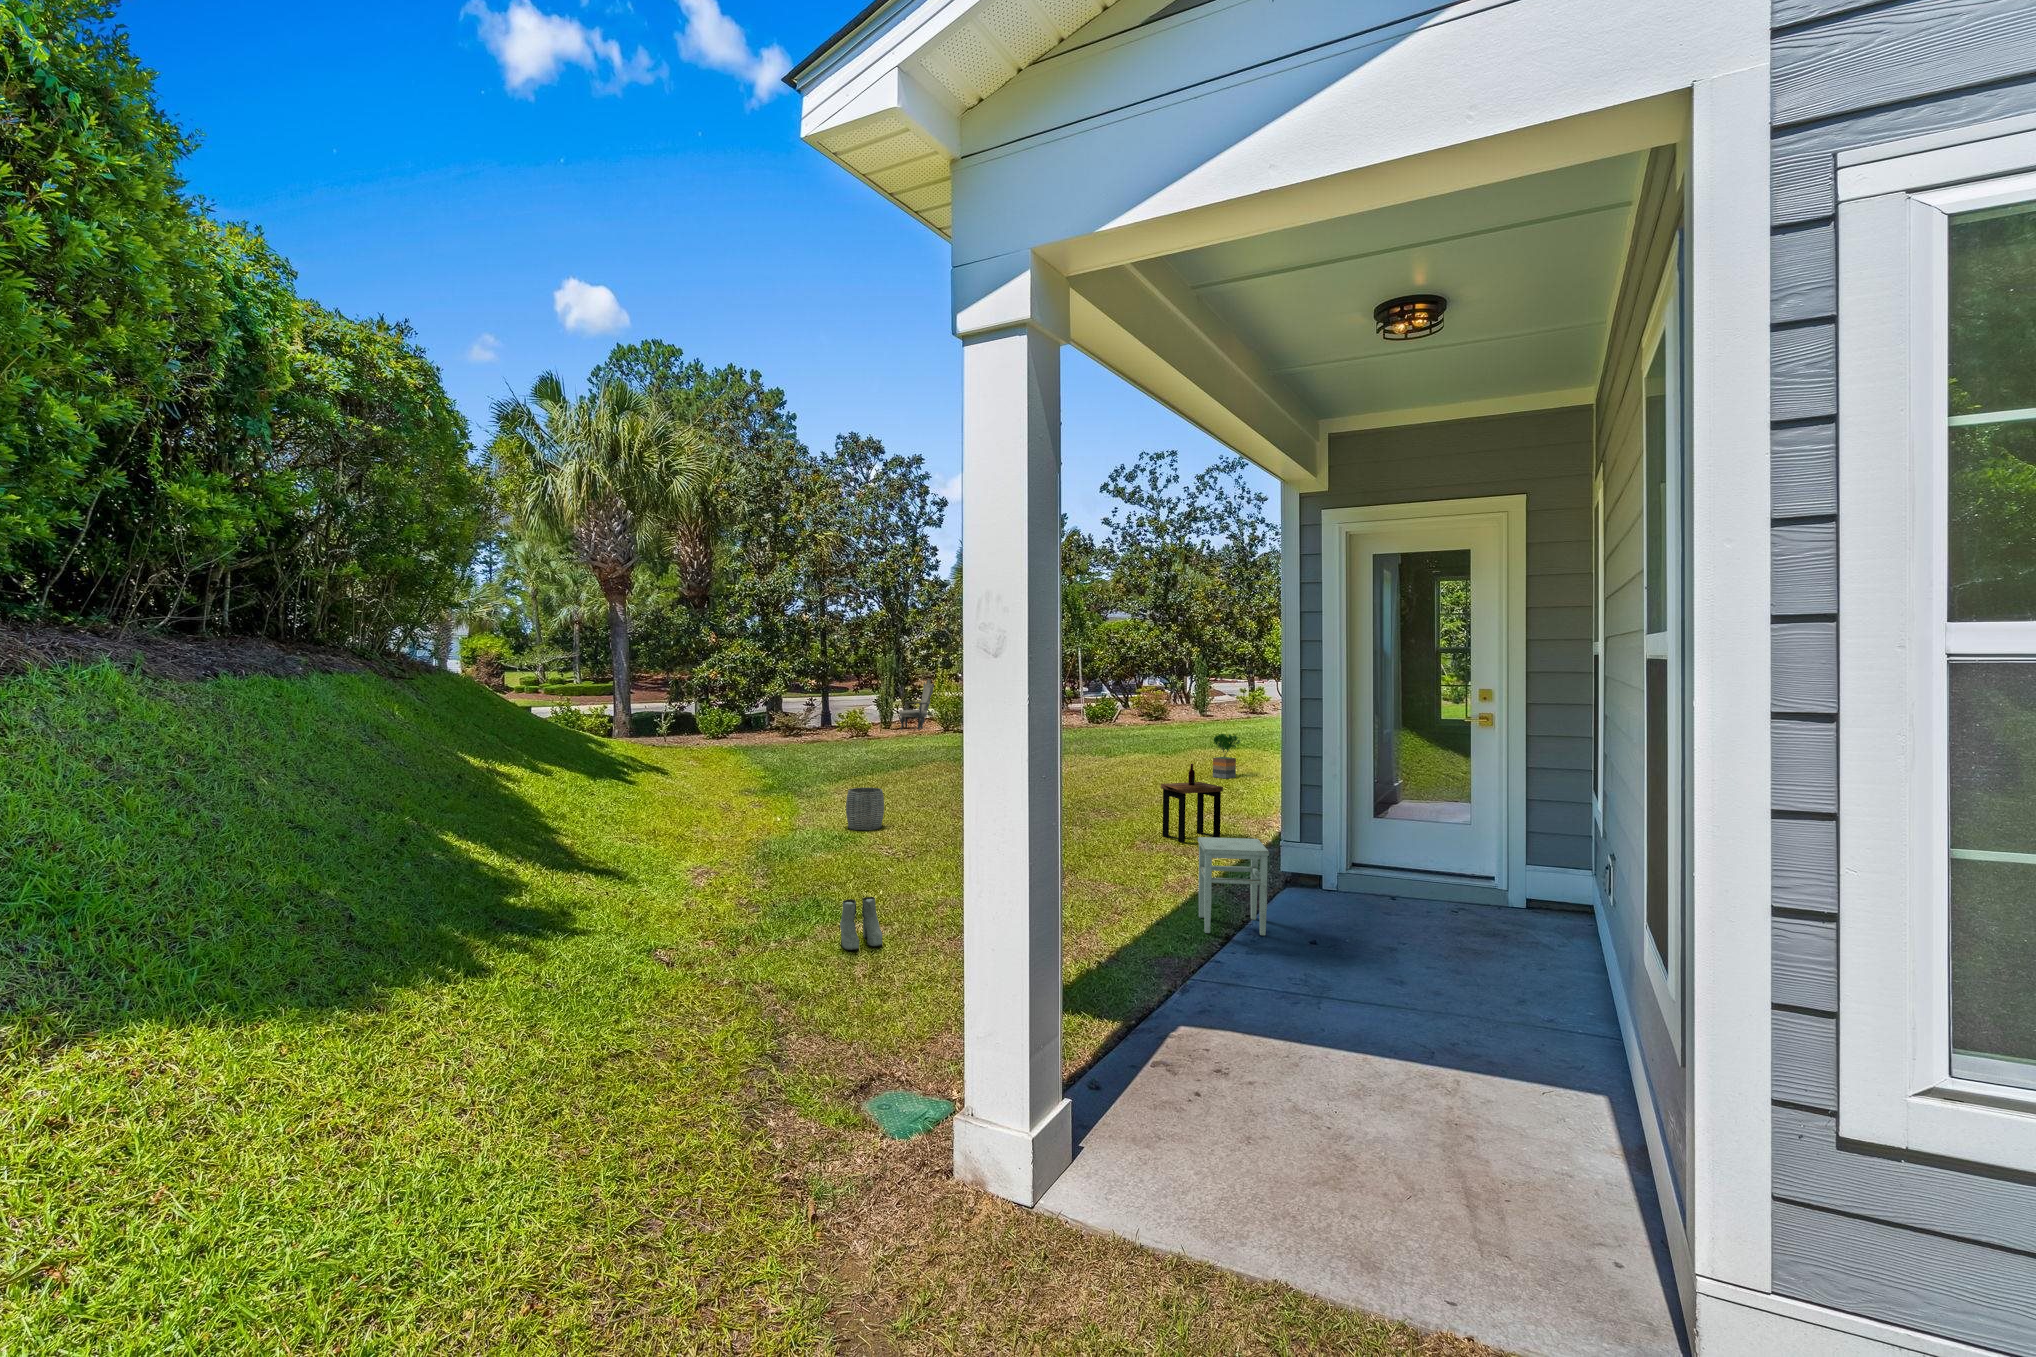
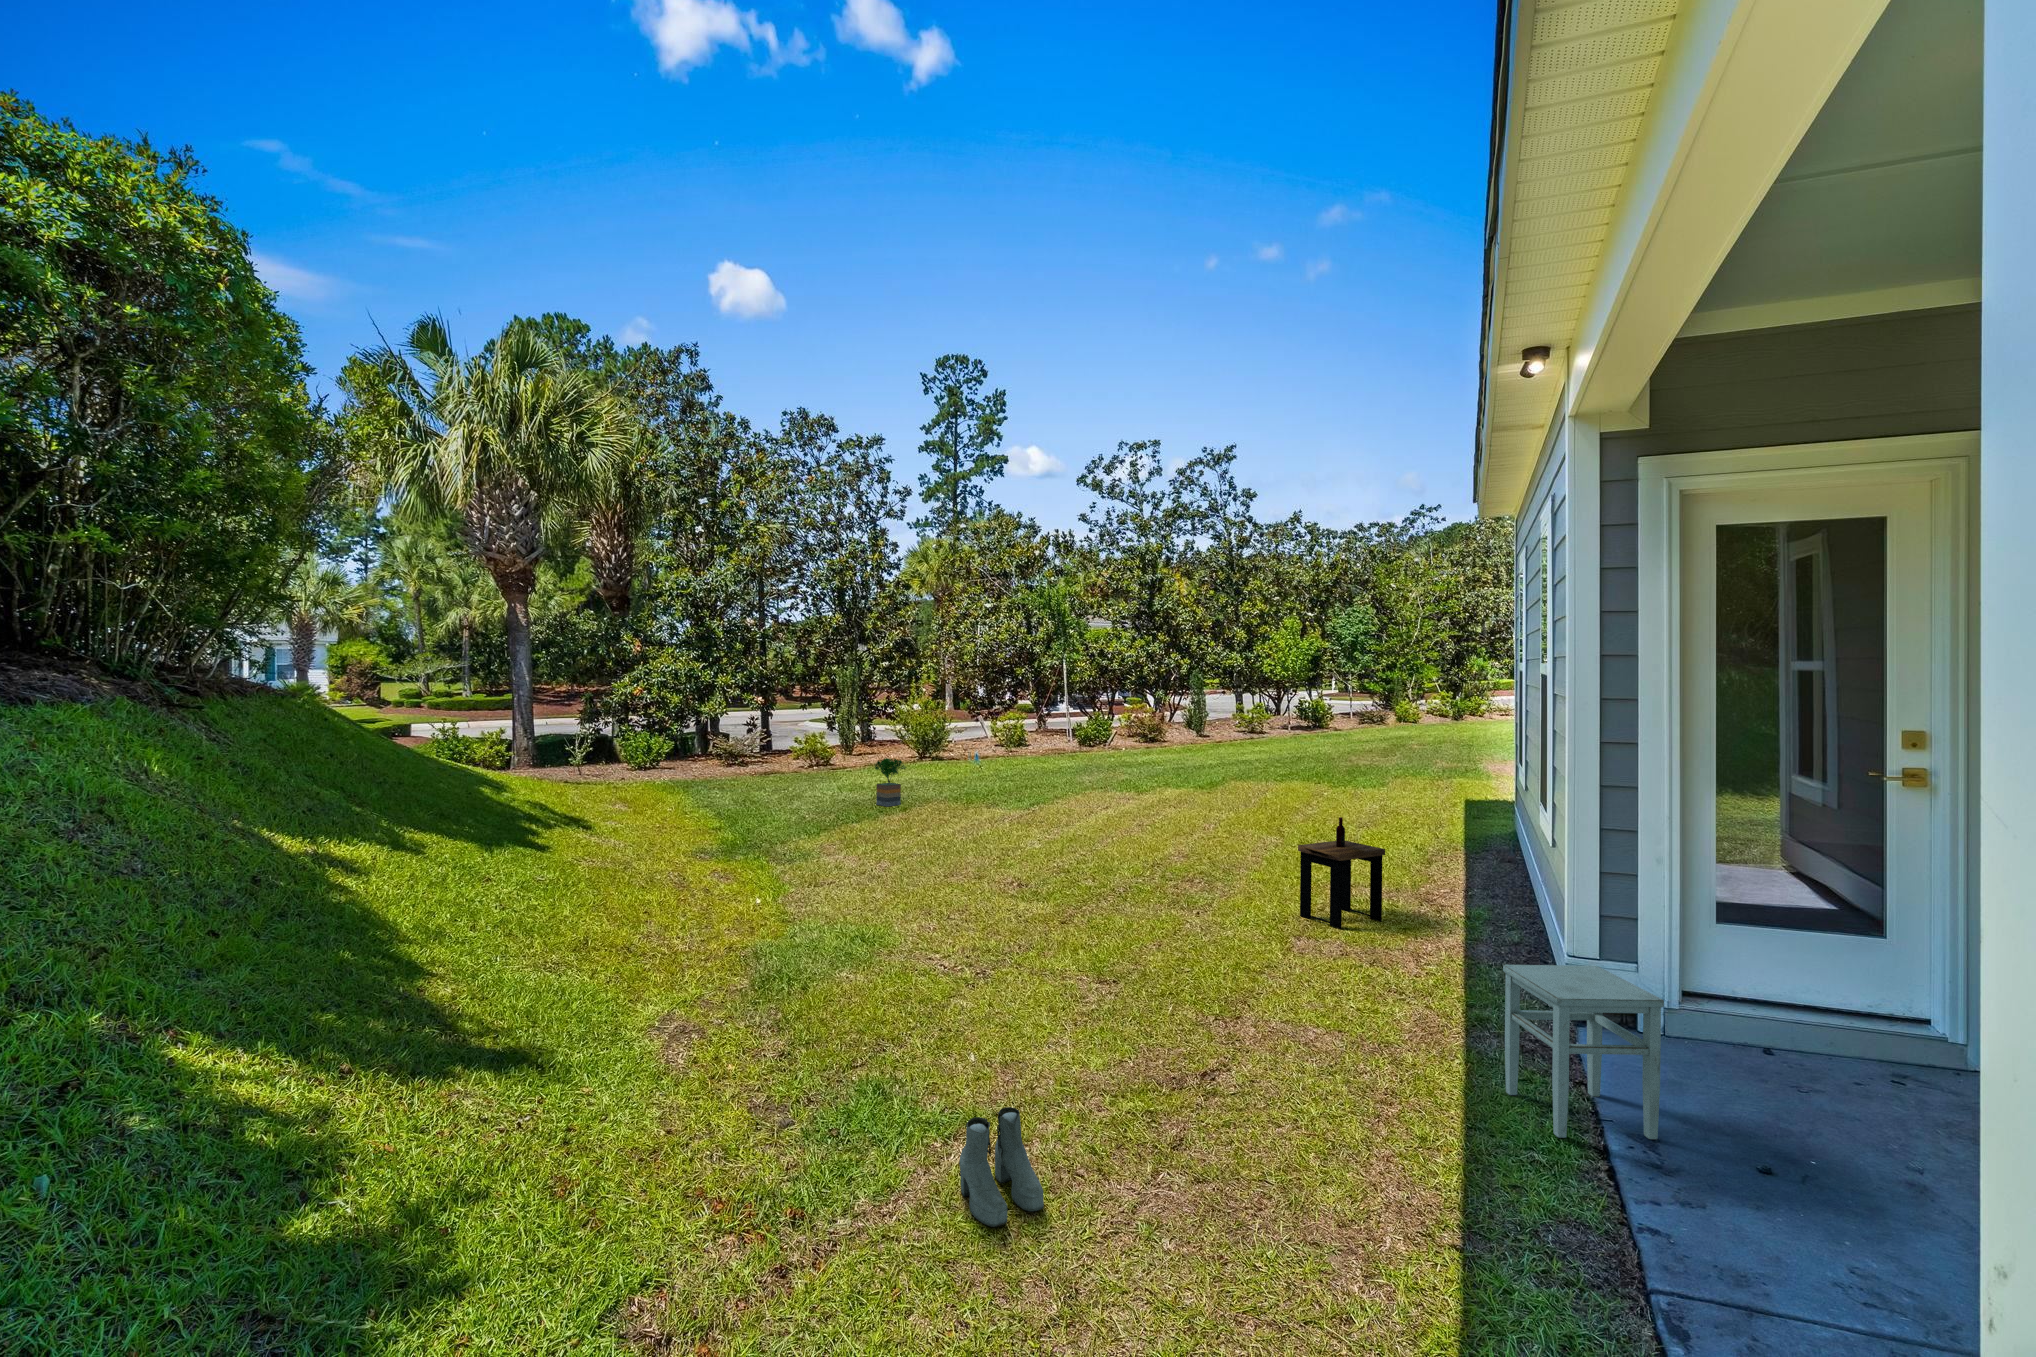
armchair: present [899,680,934,730] -> none [859,695,899,753]
potted tree: present [1213,734,1240,779] -> present [875,758,906,807]
woven basket: present [846,788,884,830] -> none [859,853,912,916]

